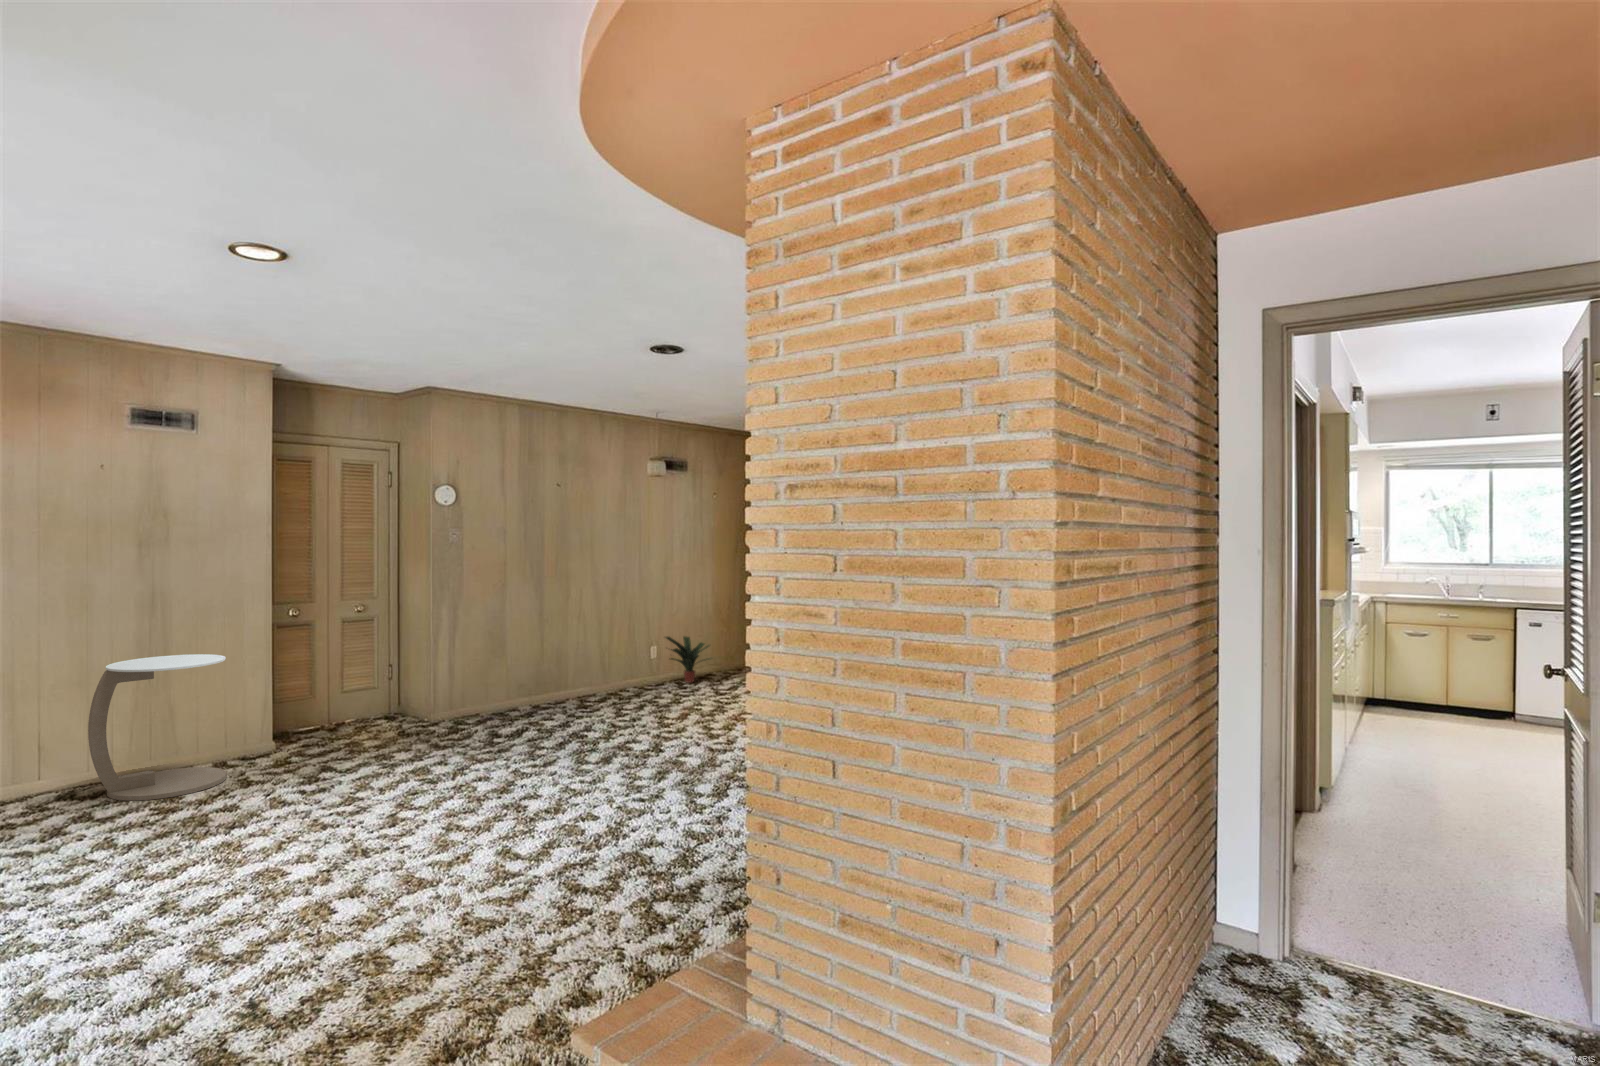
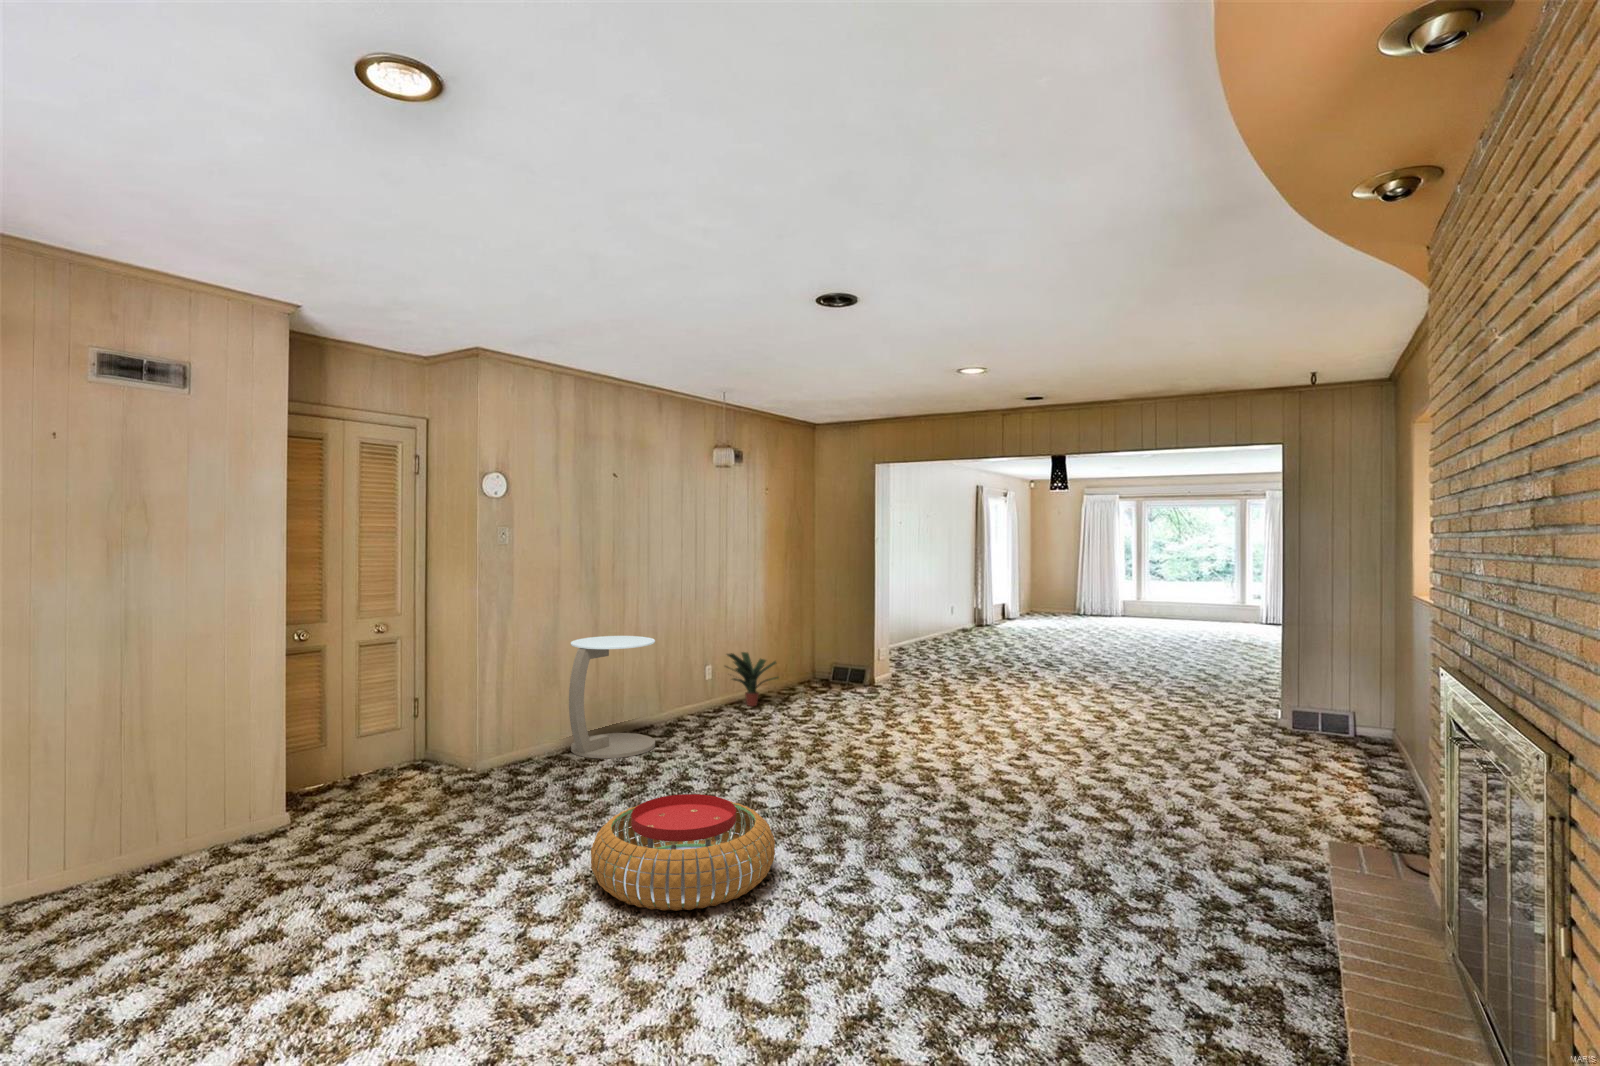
side table: present [88,654,227,801] -> present [569,636,655,758]
pouf: none [458,731,599,806] -> present [591,794,775,911]

